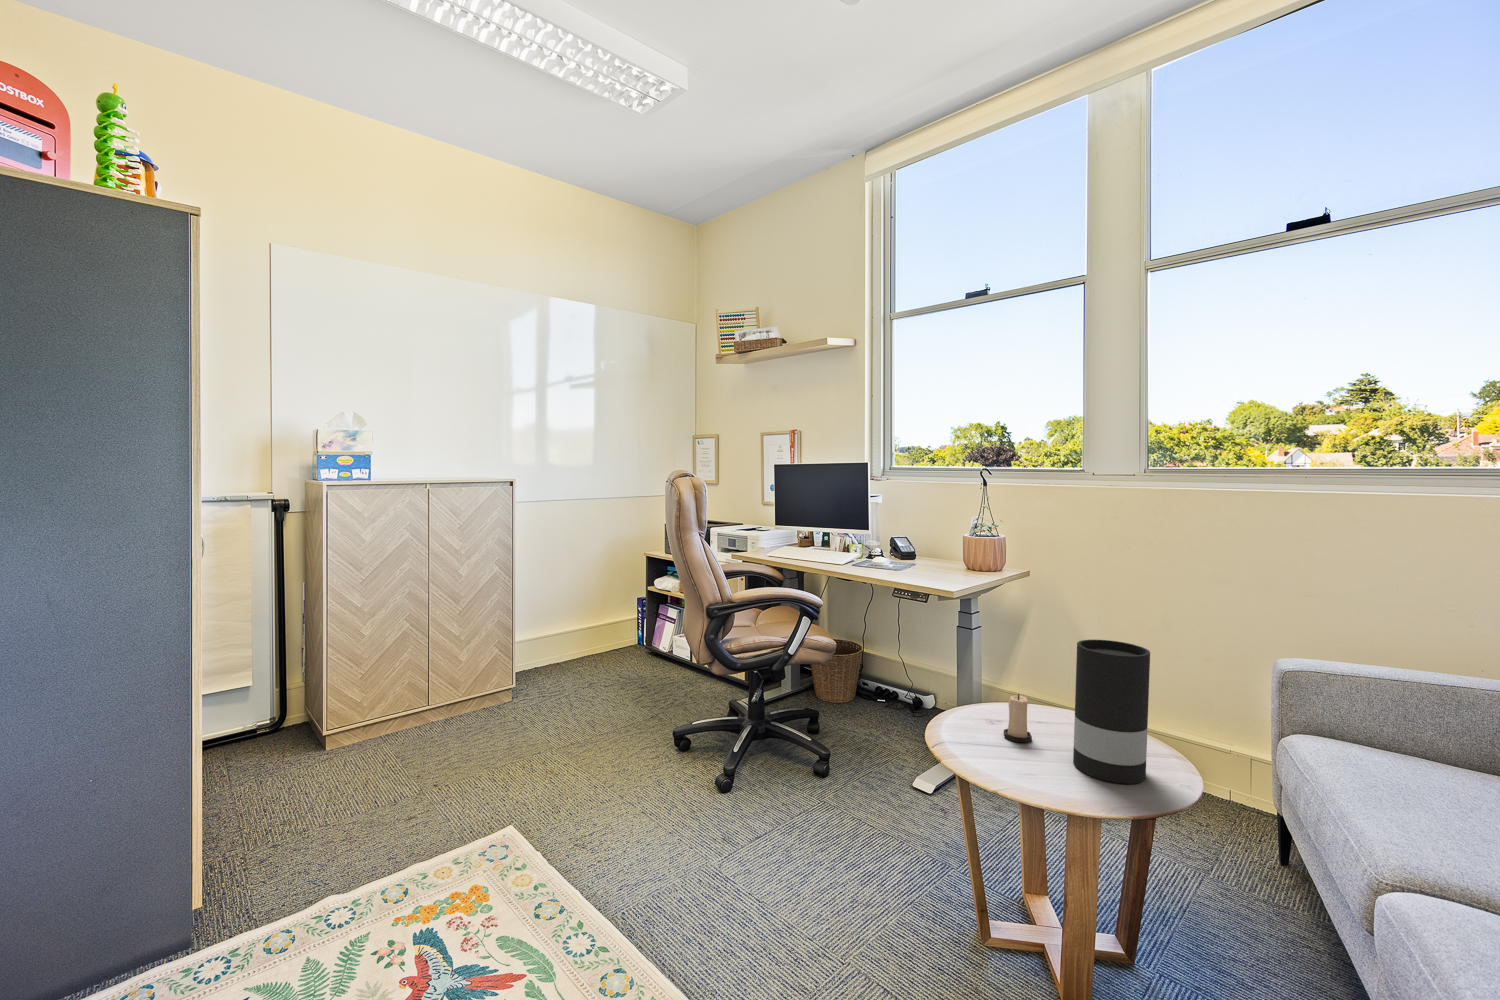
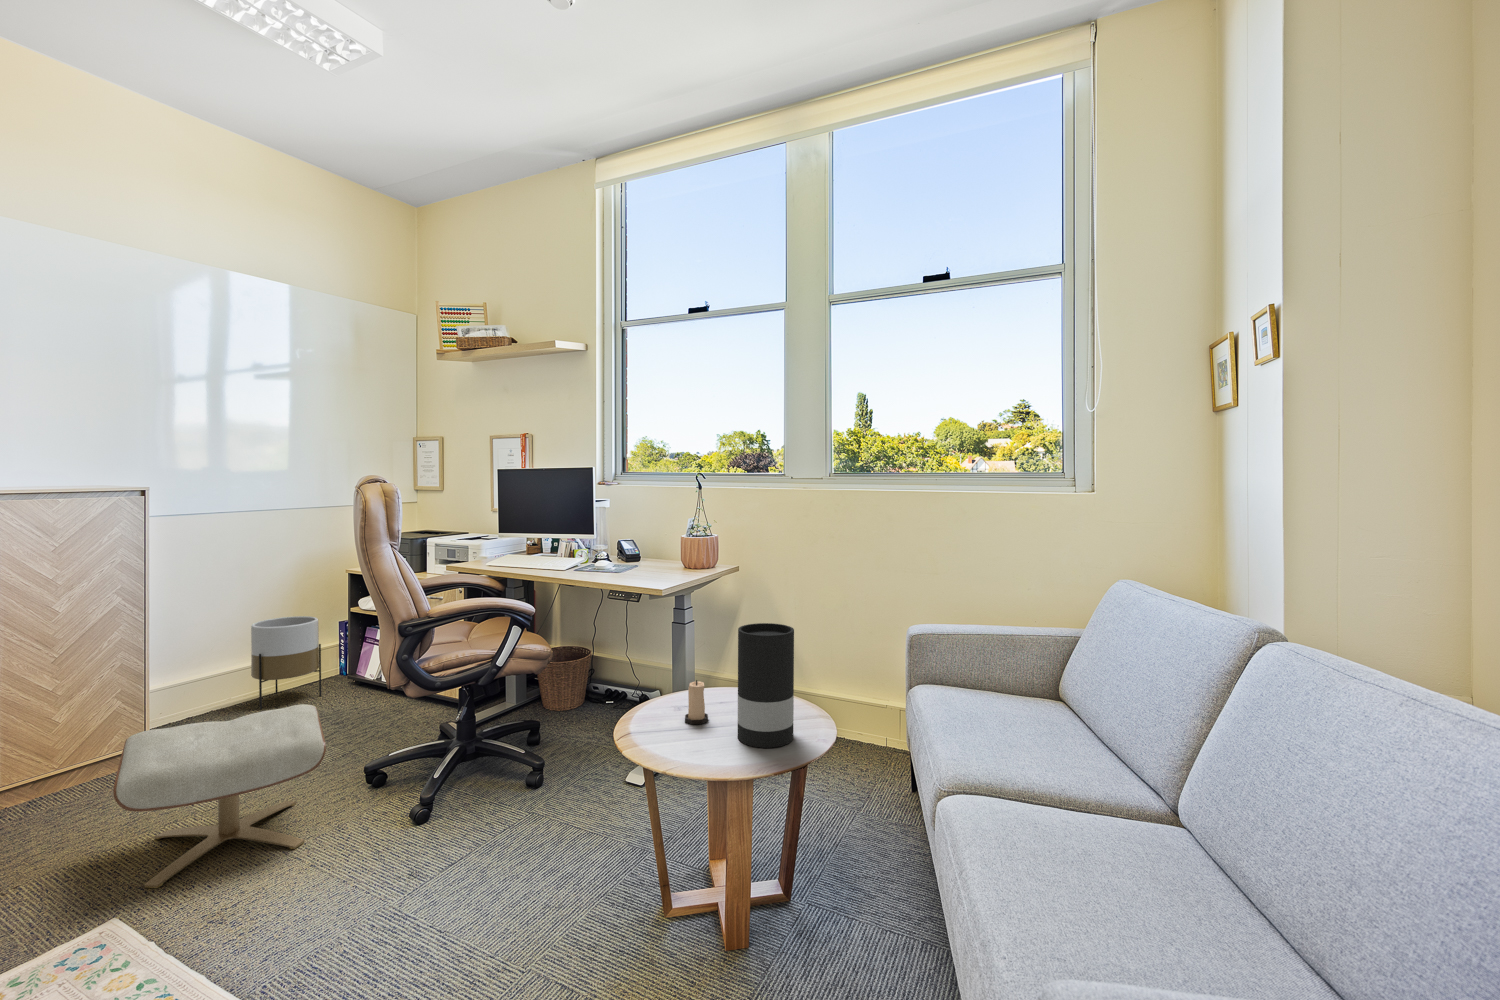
planter: none [577,591,627,667] -> present [251,616,321,710]
ottoman: none [507,670,651,809] -> present [113,704,326,888]

